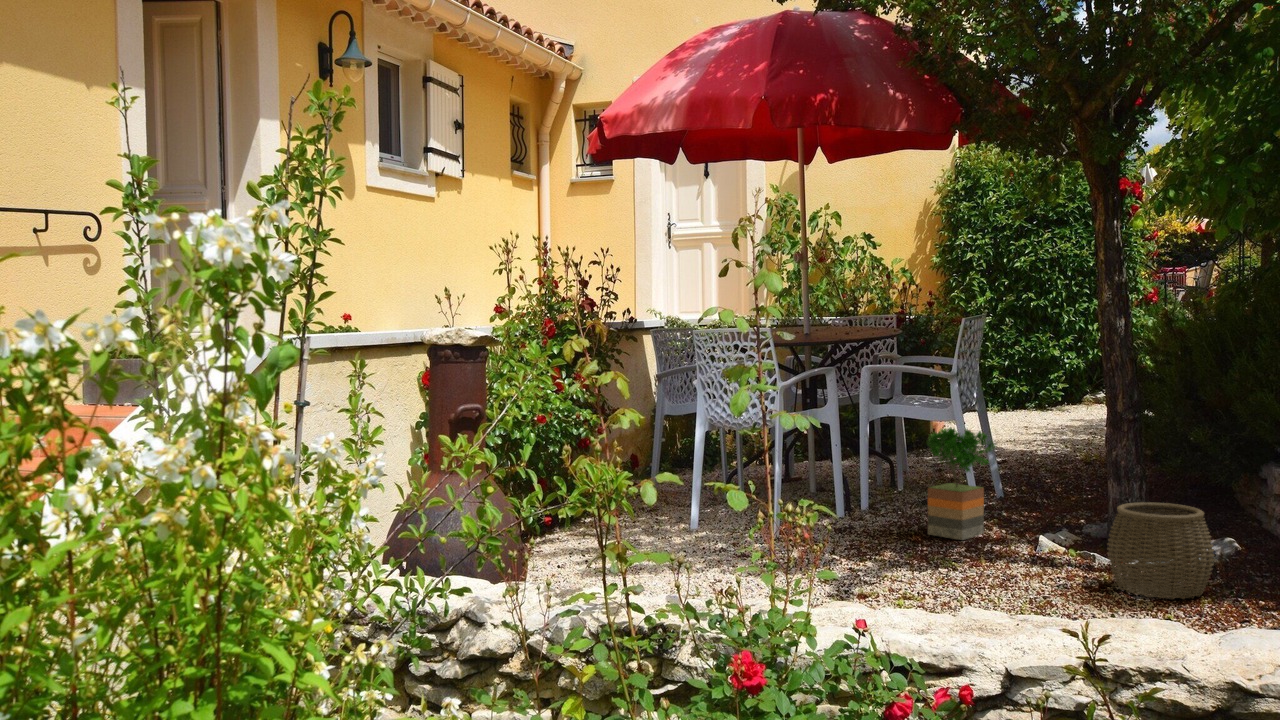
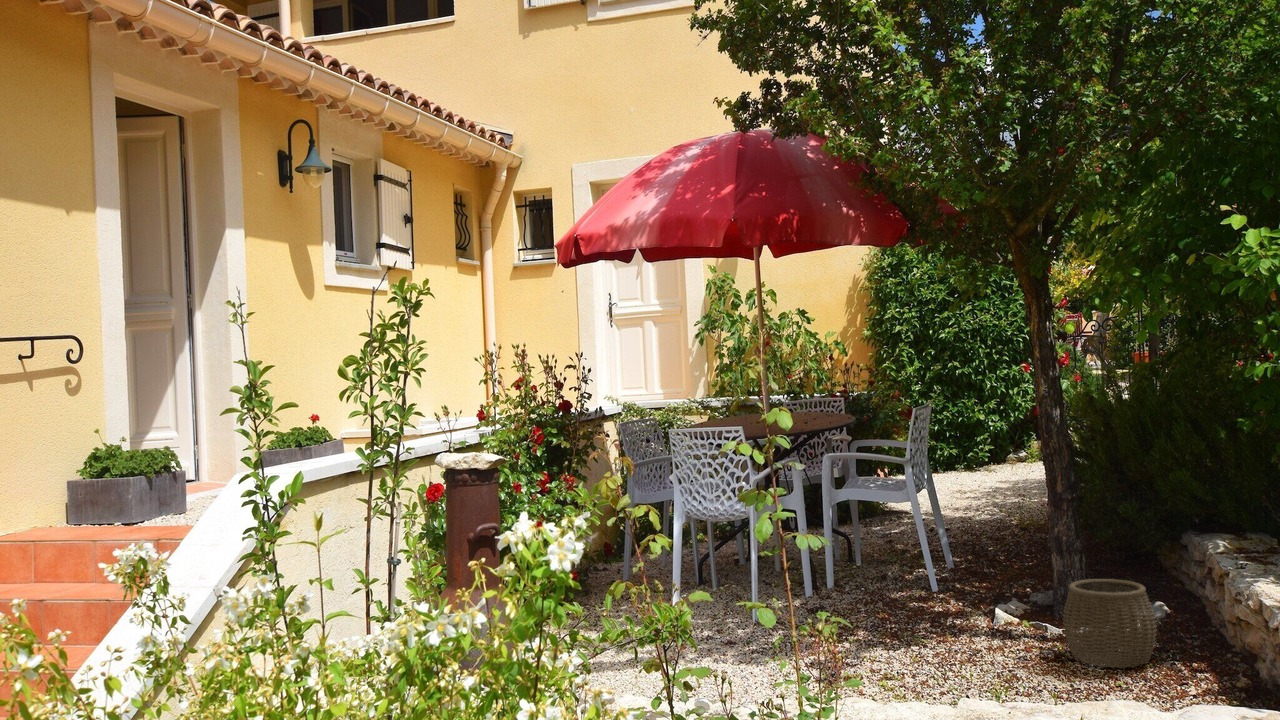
potted tree: present [928,428,995,540] -> none [887,509,953,616]

